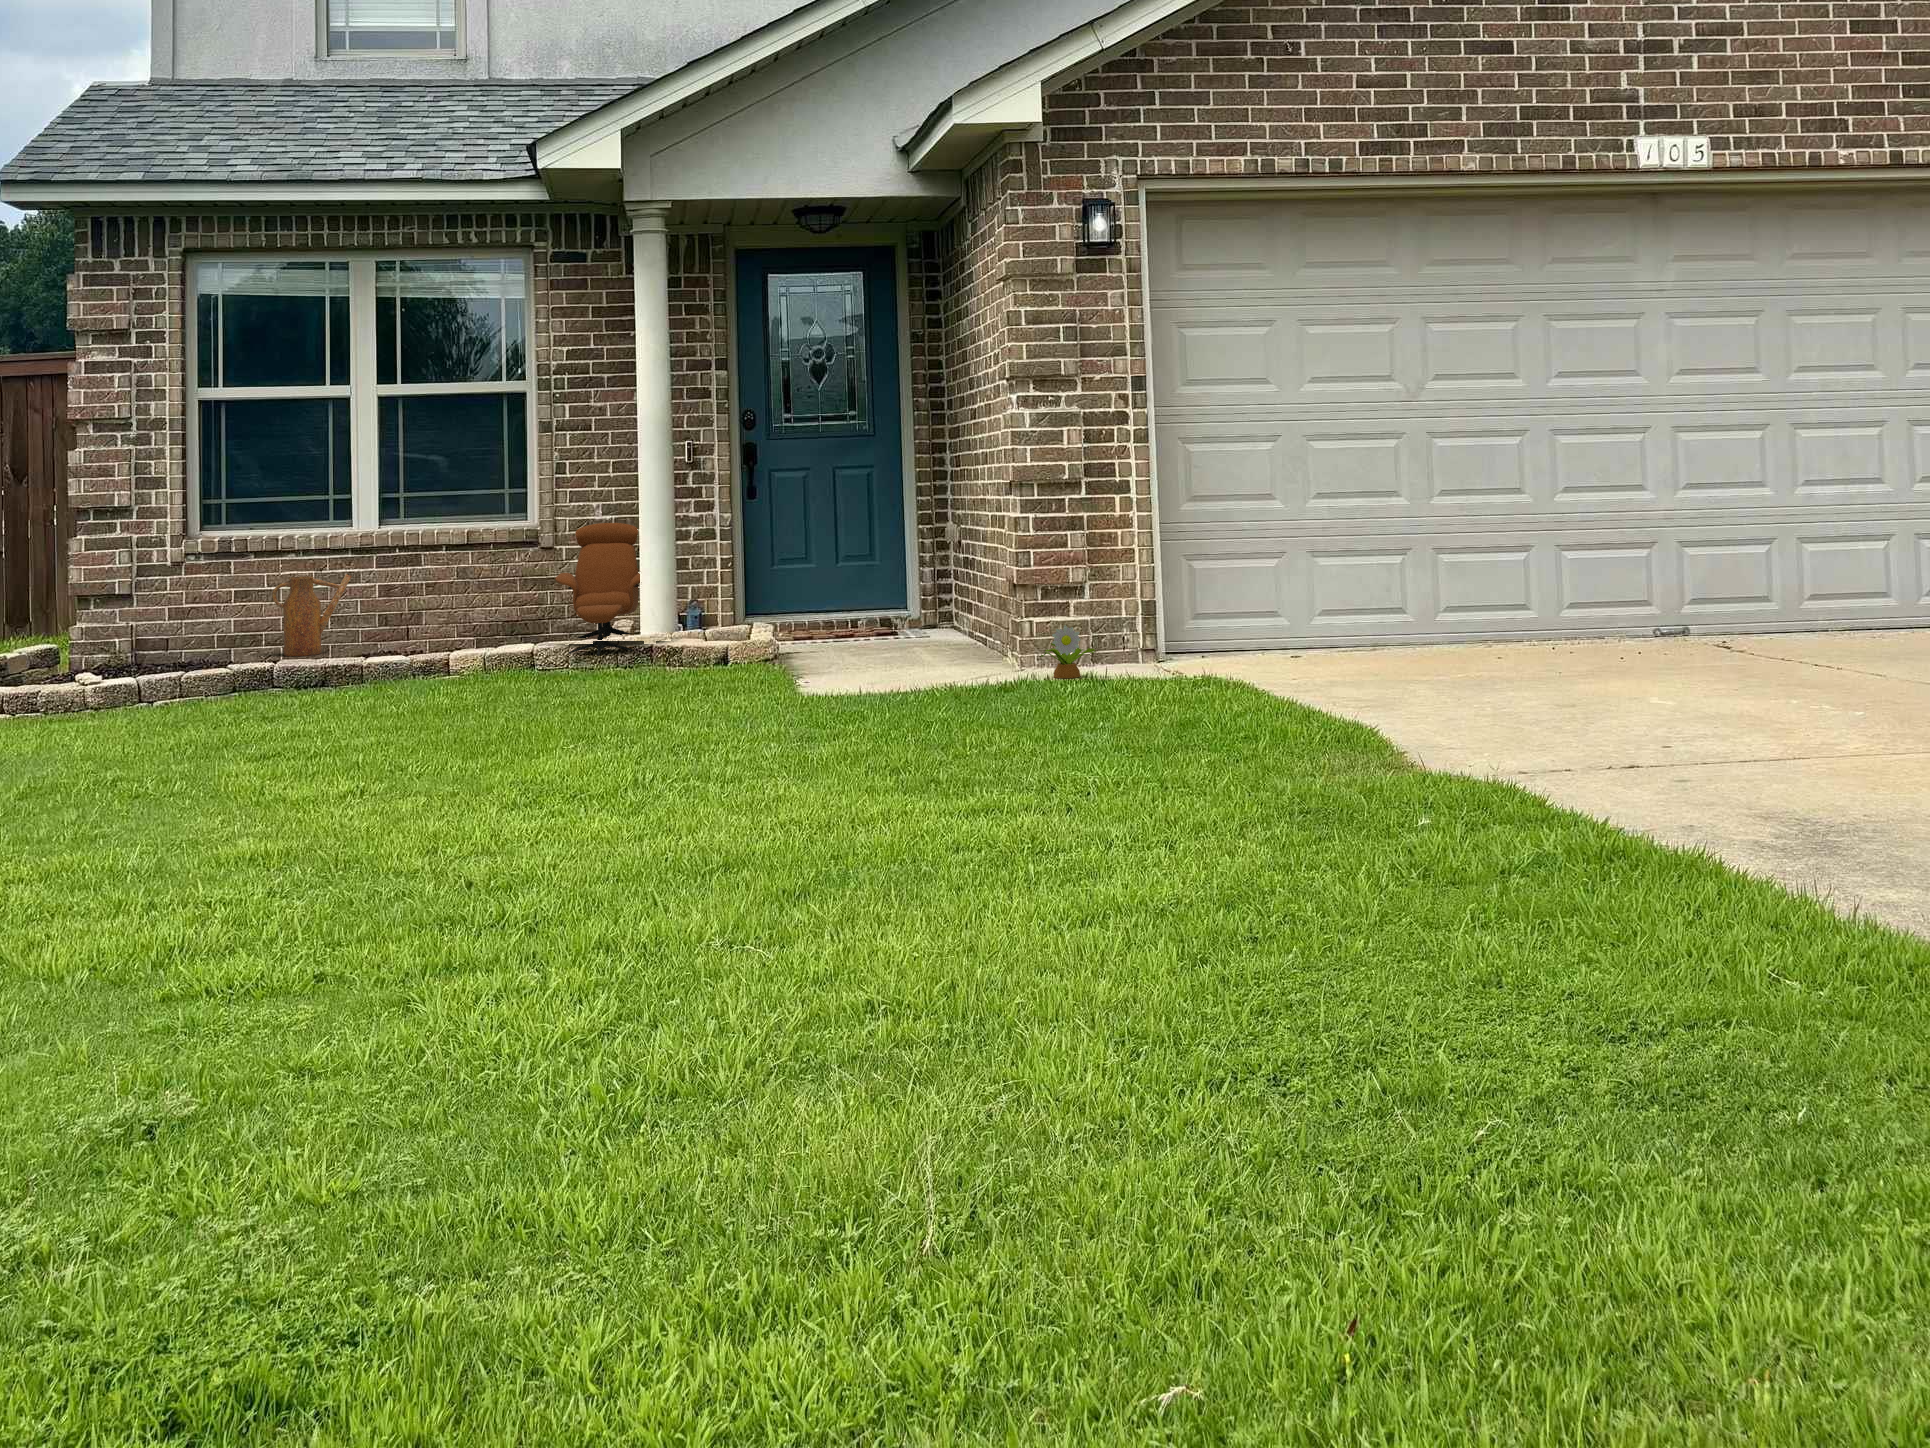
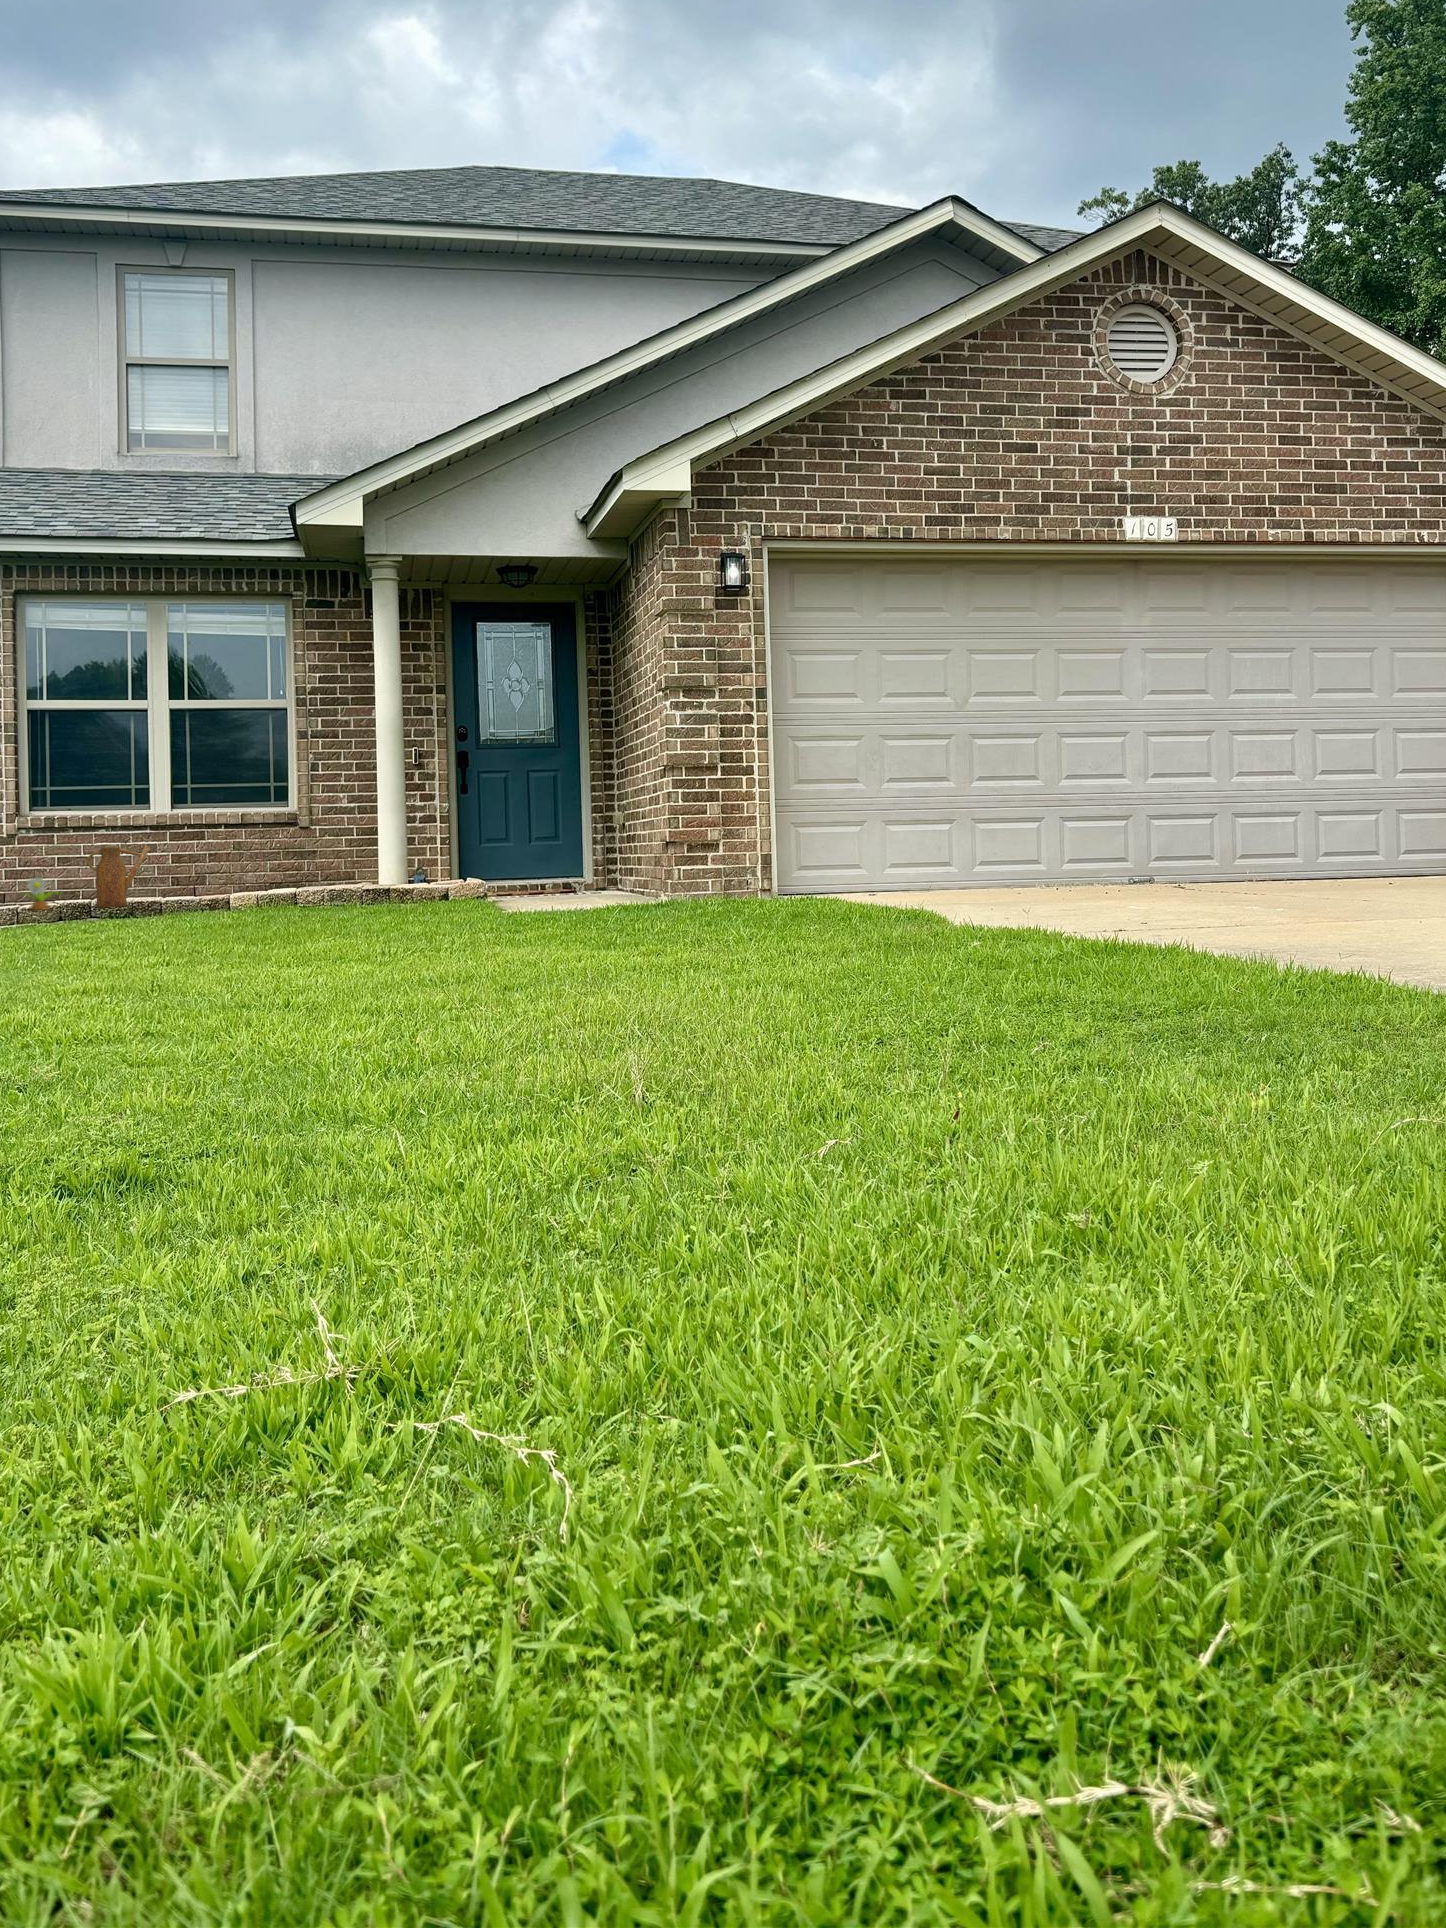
lounge chair: present [555,523,640,656] -> none [311,809,389,903]
decorative plant: present [1041,625,1095,678] -> present [28,877,58,910]

